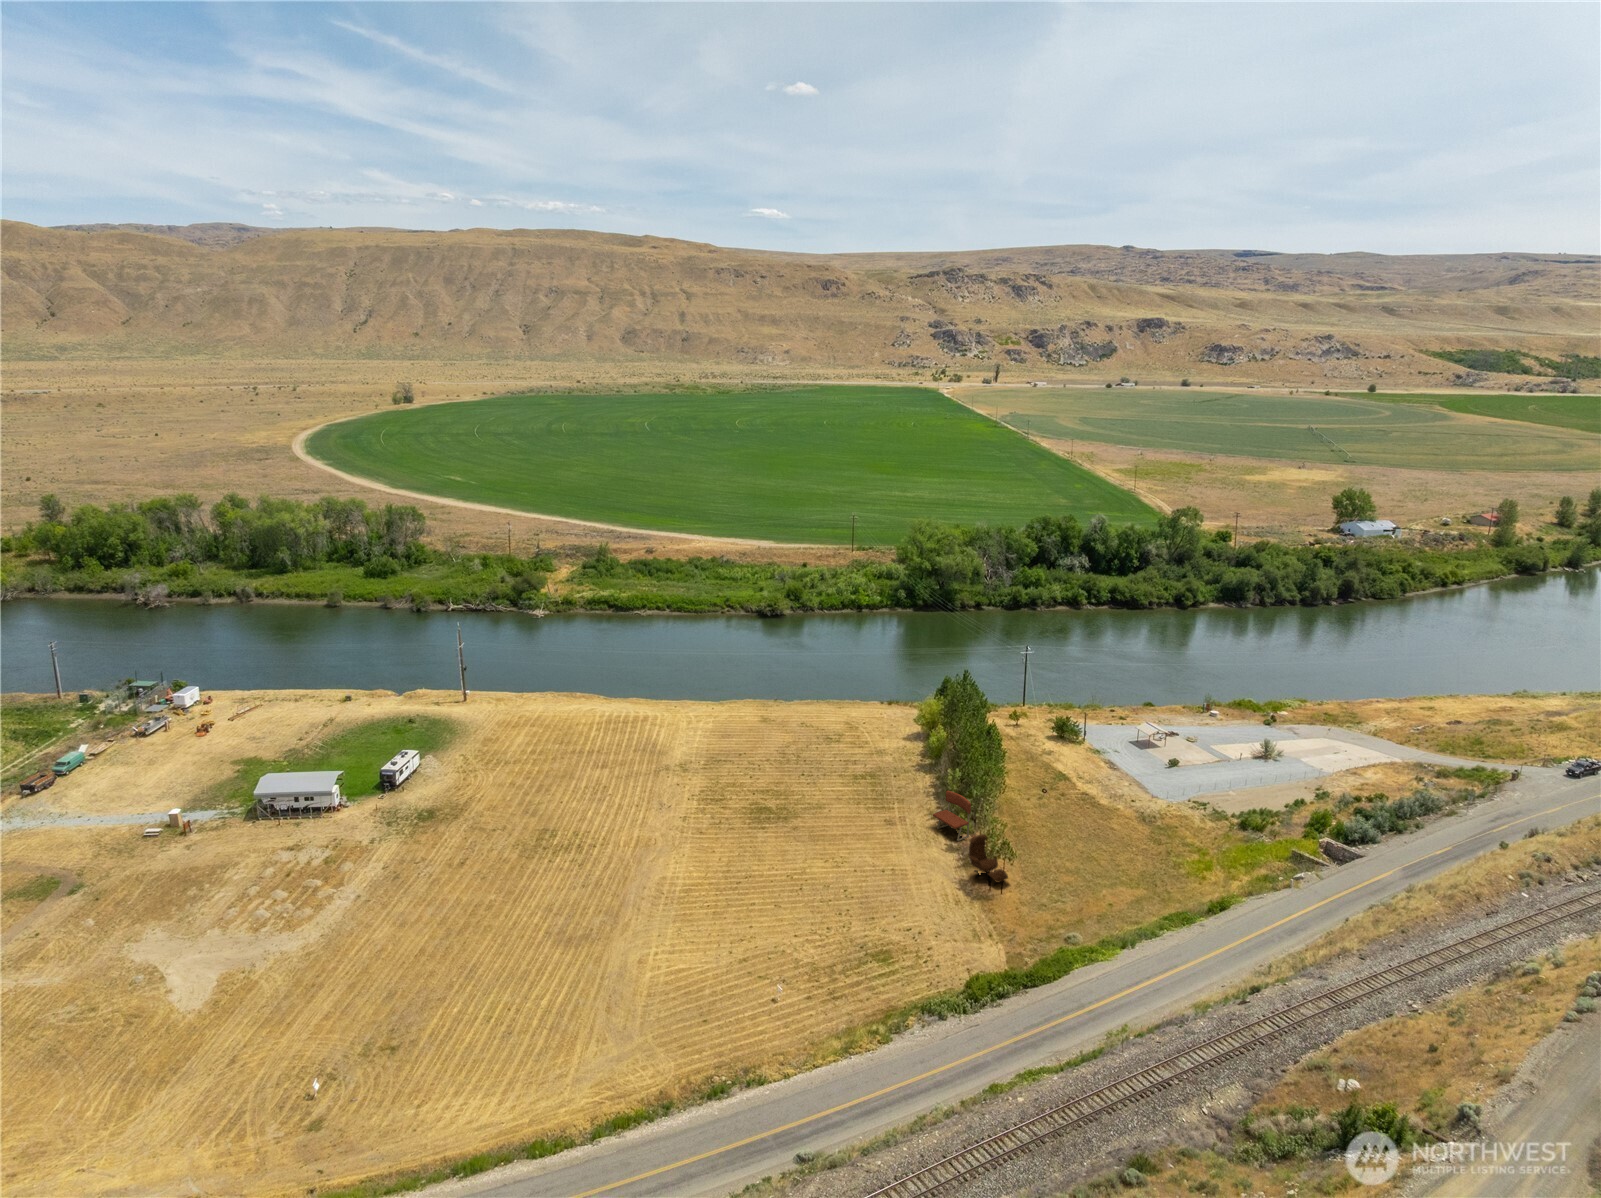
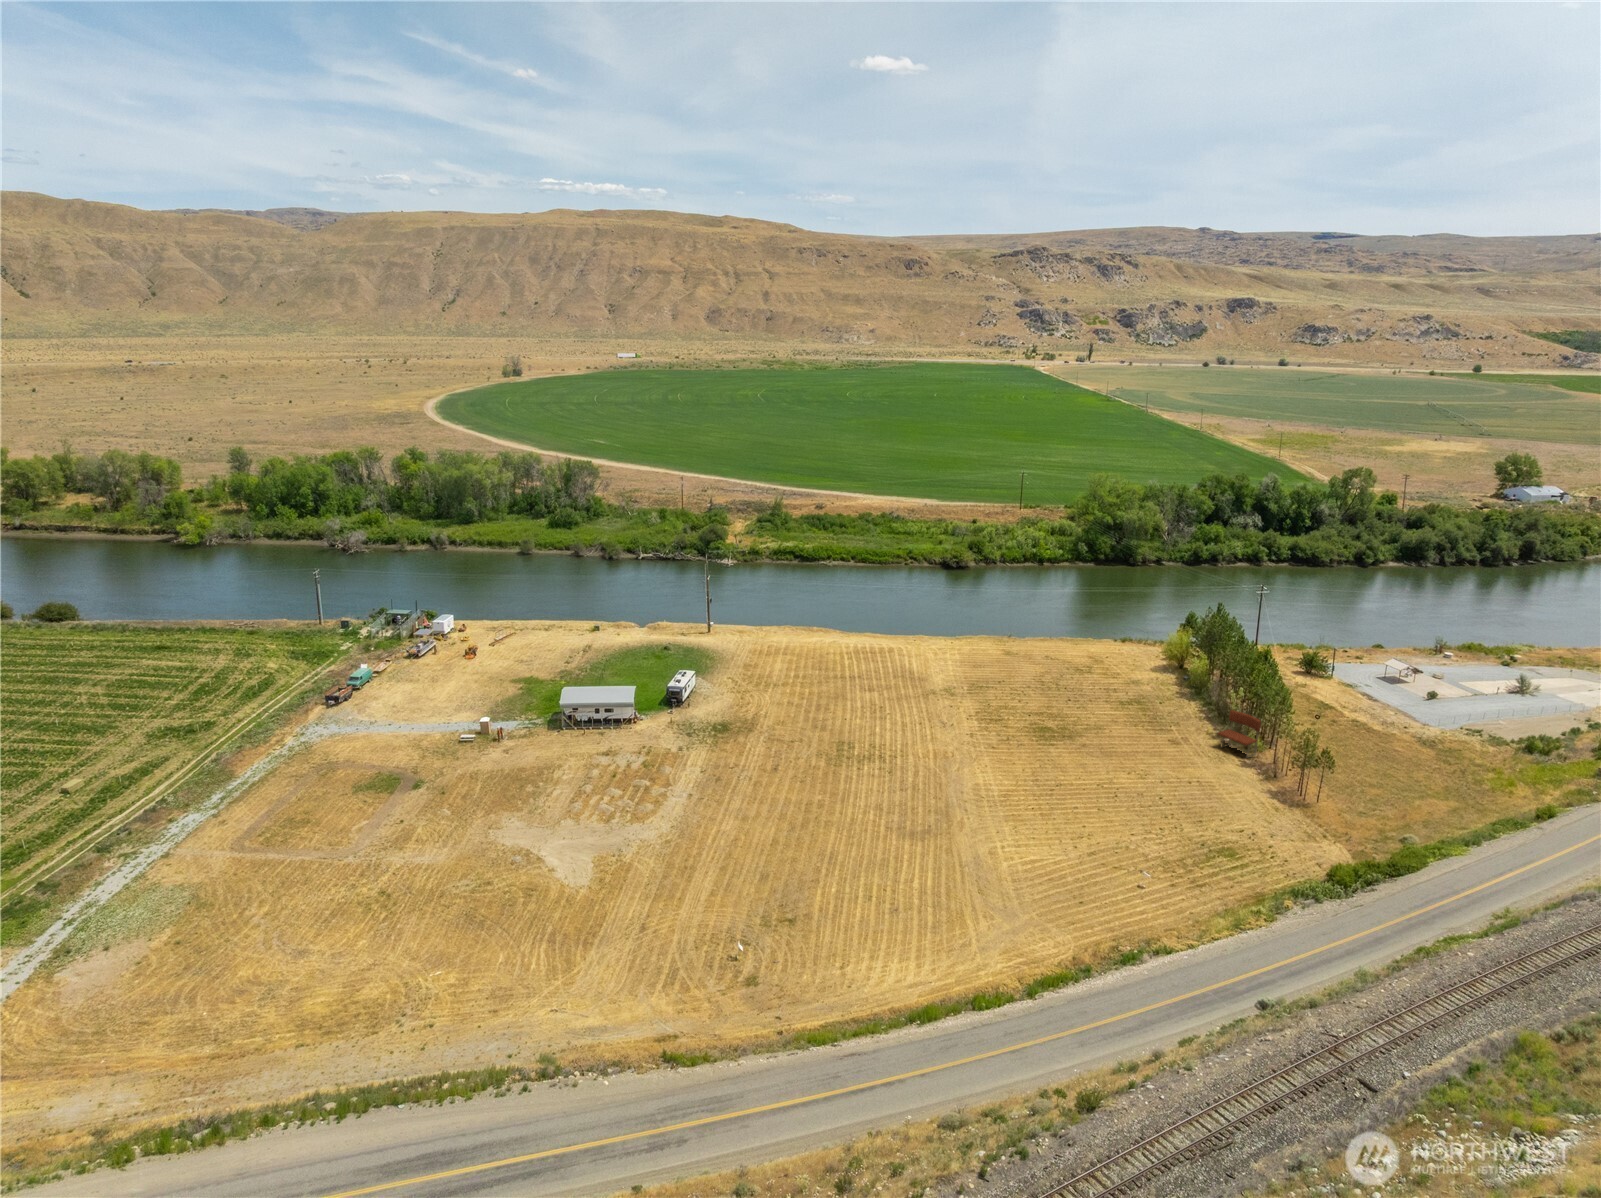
lounge chair: present [969,834,1008,884] -> none [1275,748,1318,797]

